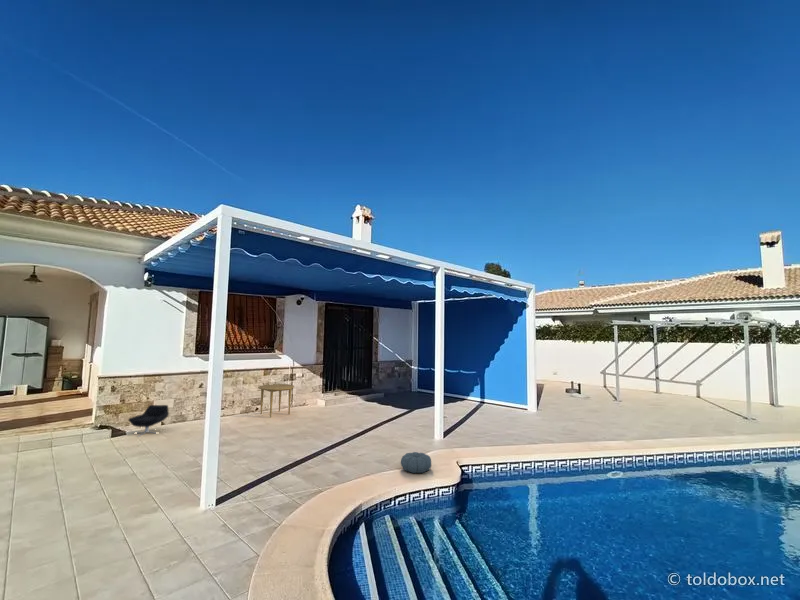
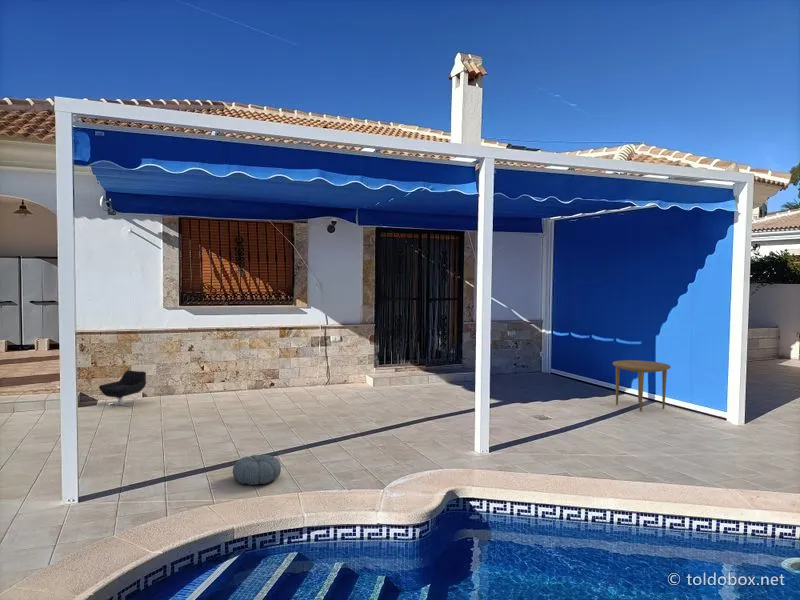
dining table: present [258,384,294,418] -> present [613,360,671,412]
pouf: present [401,452,431,473] -> present [233,455,281,485]

